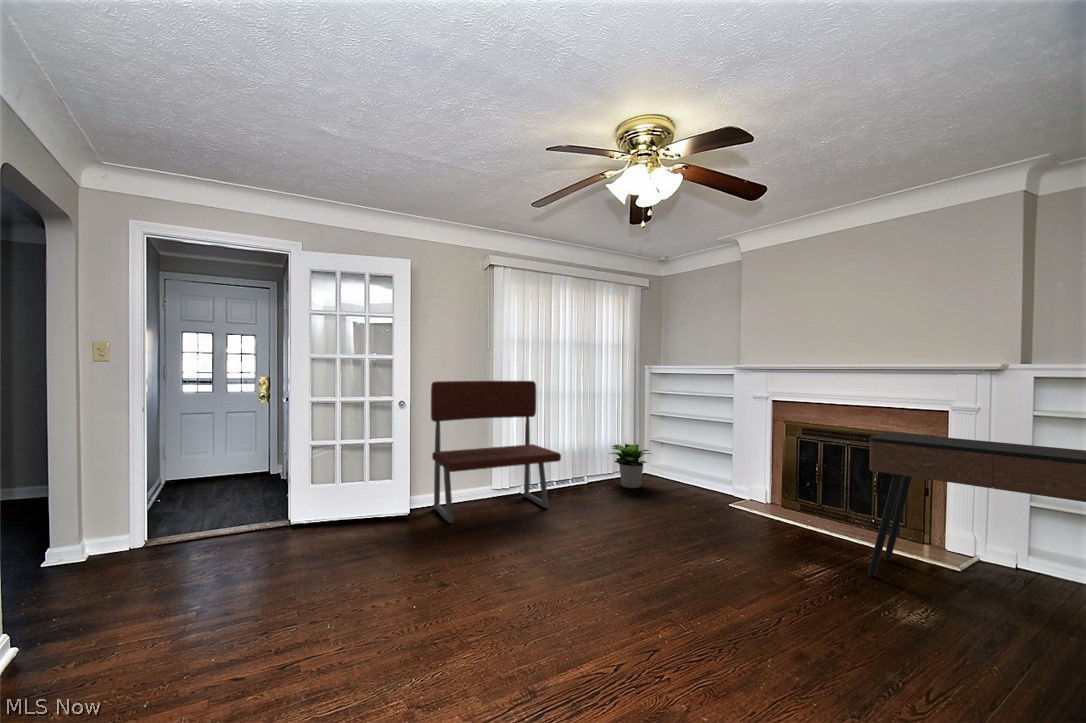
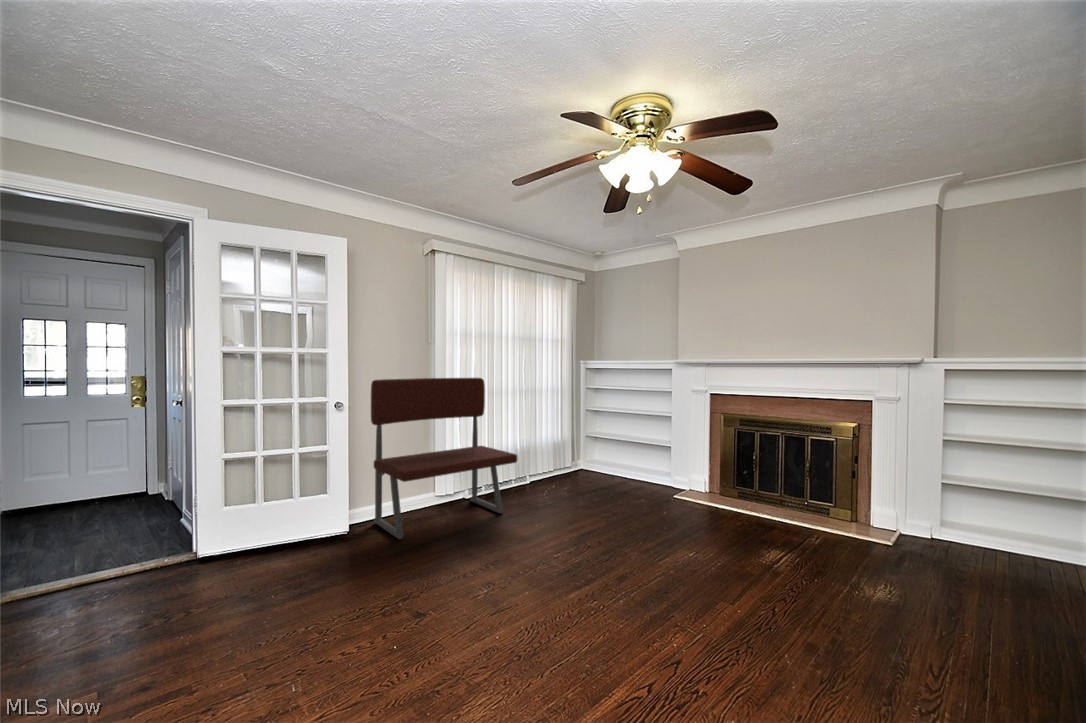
console table: present [868,432,1086,576] -> none [824,421,1073,607]
potted plant: present [610,444,651,488] -> none [551,441,599,485]

